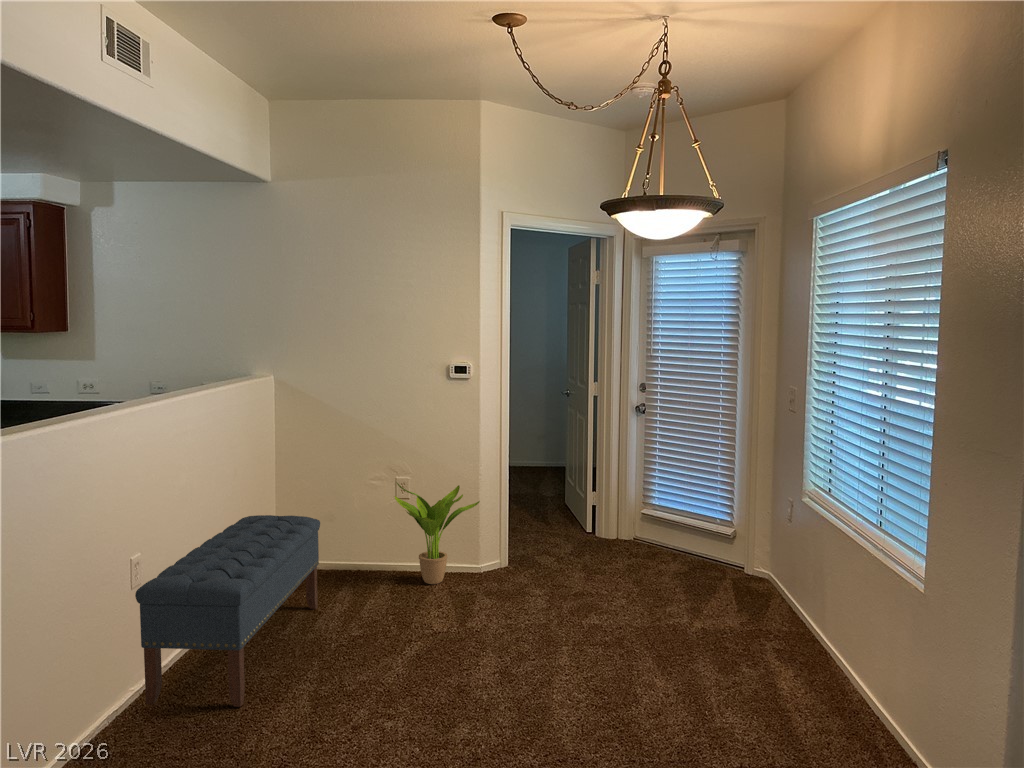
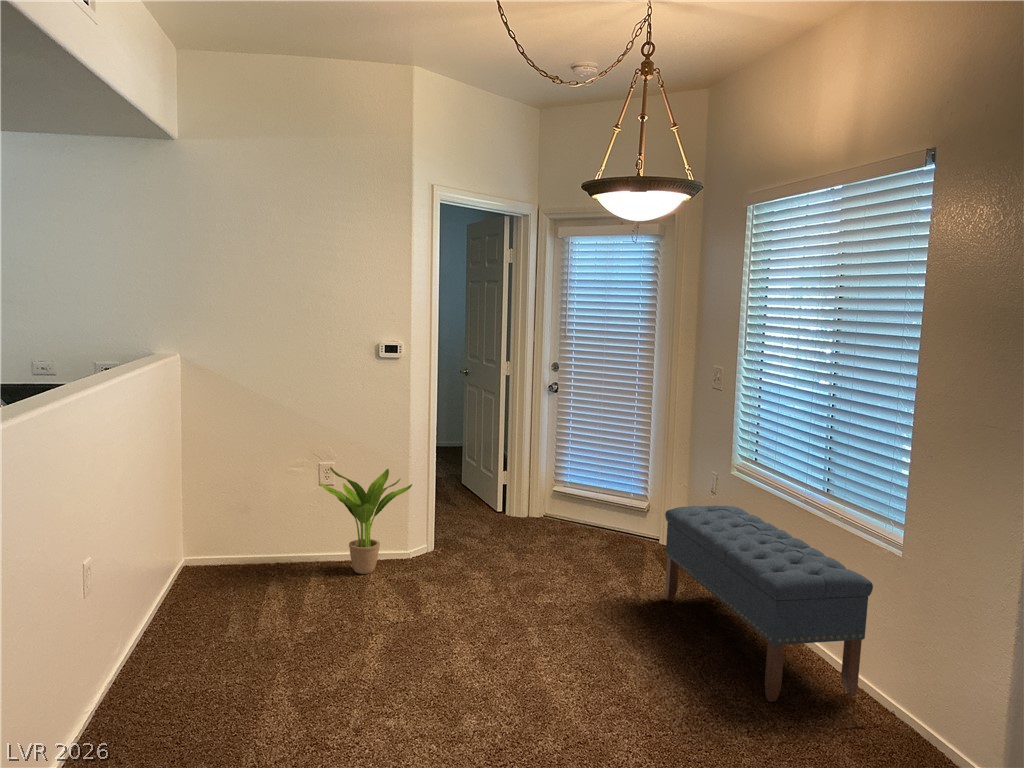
bench: present [135,515,320,707] -> present [665,506,873,702]

